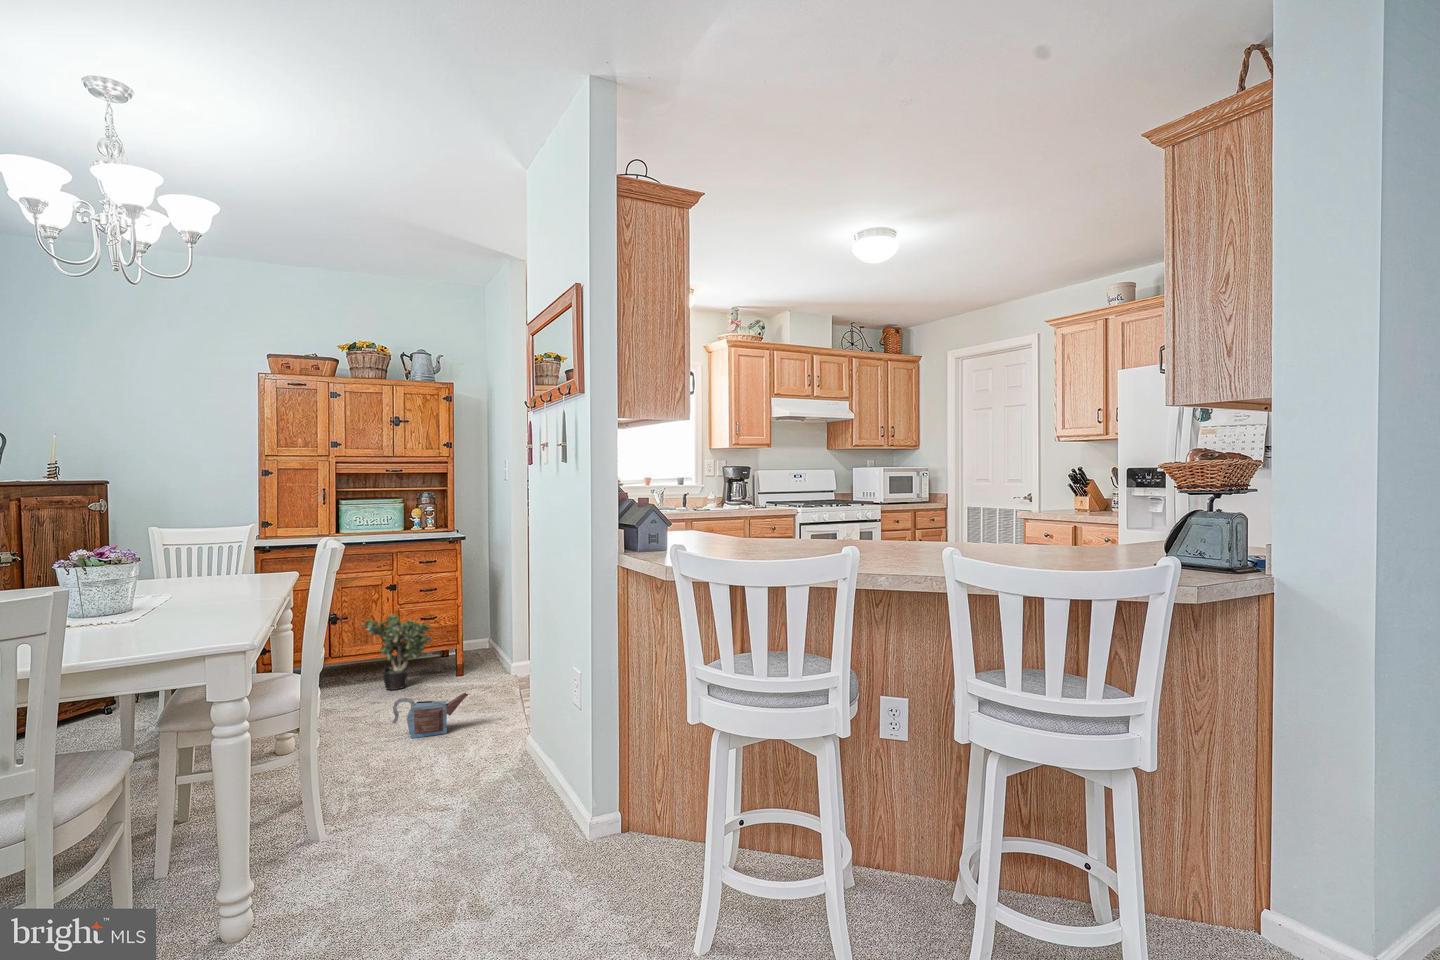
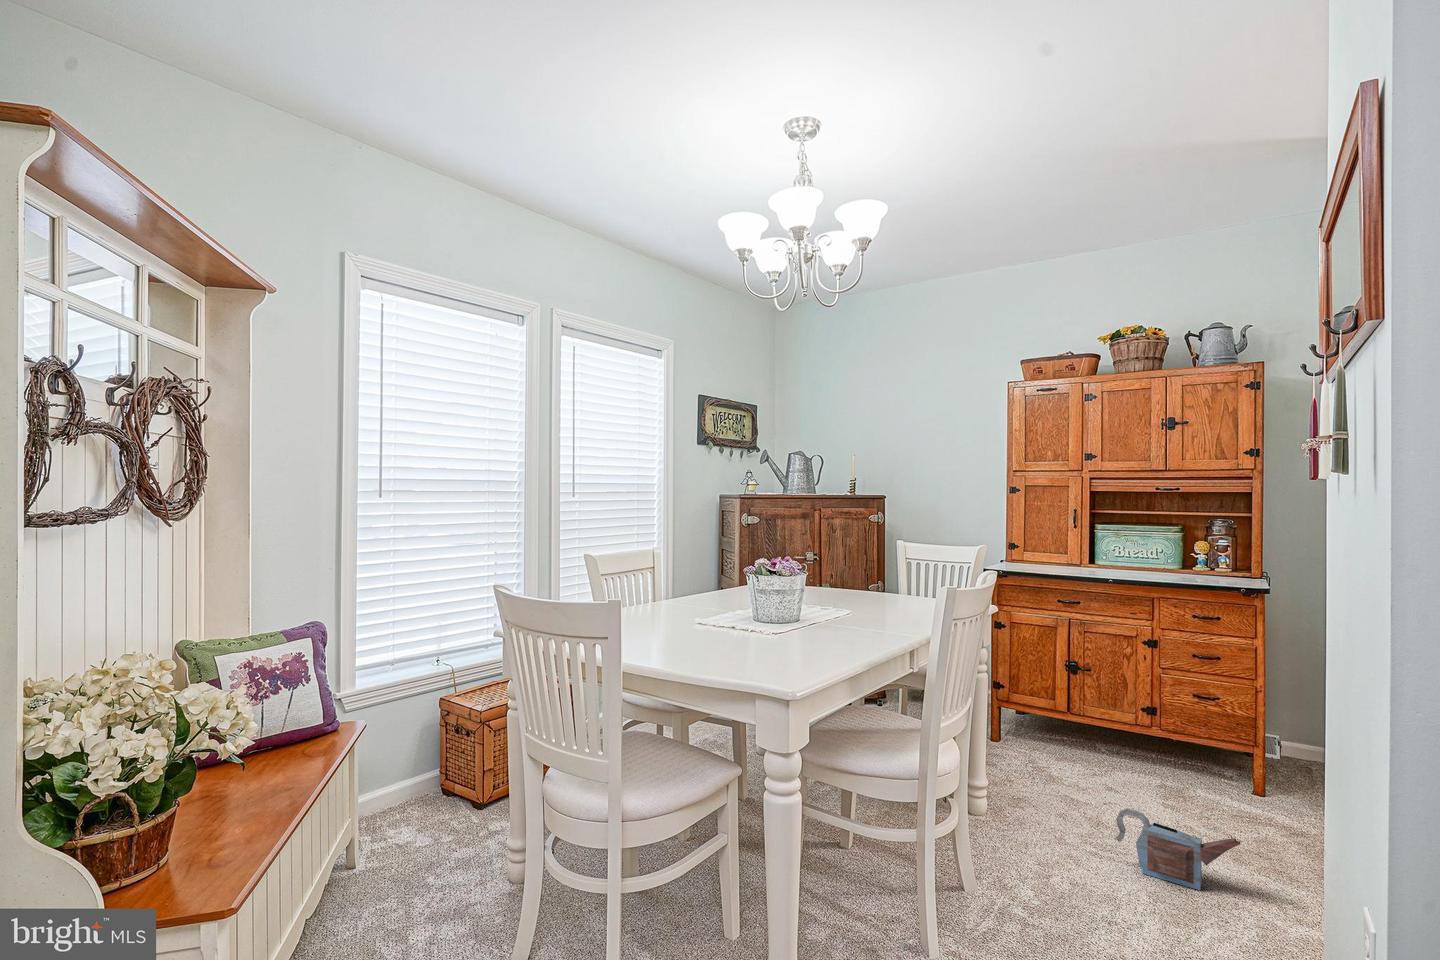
potted plant: present [362,614,432,690] -> none [1107,679,1209,786]

